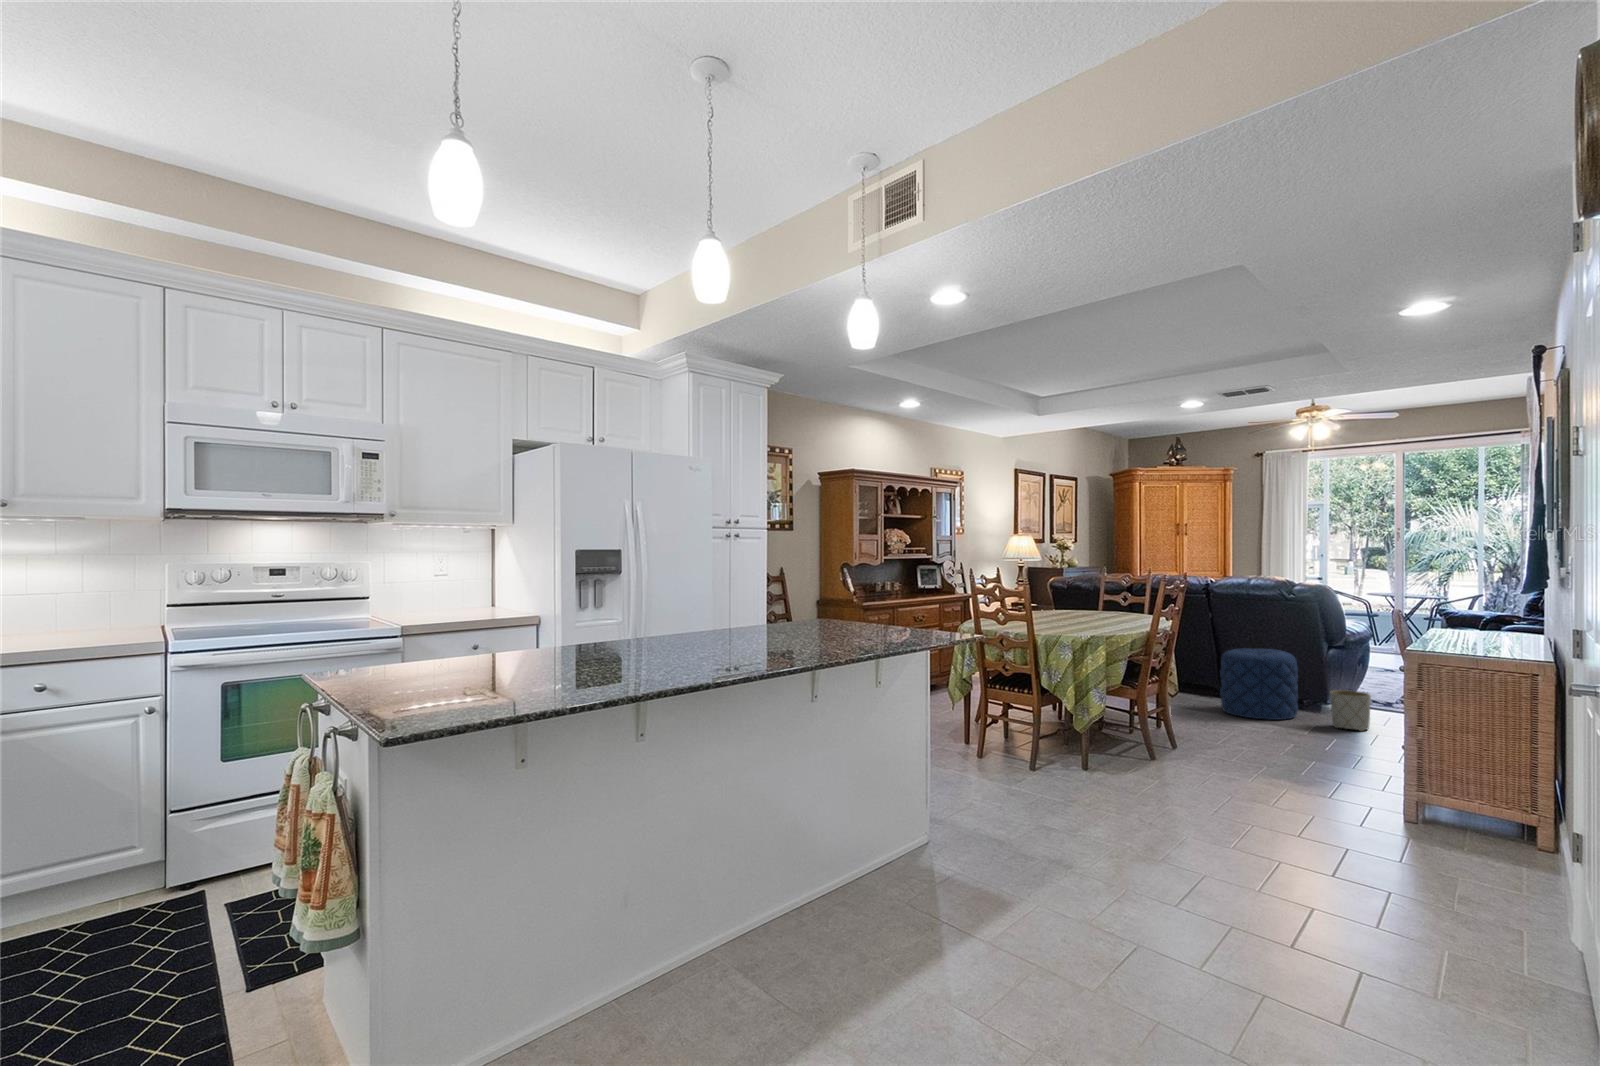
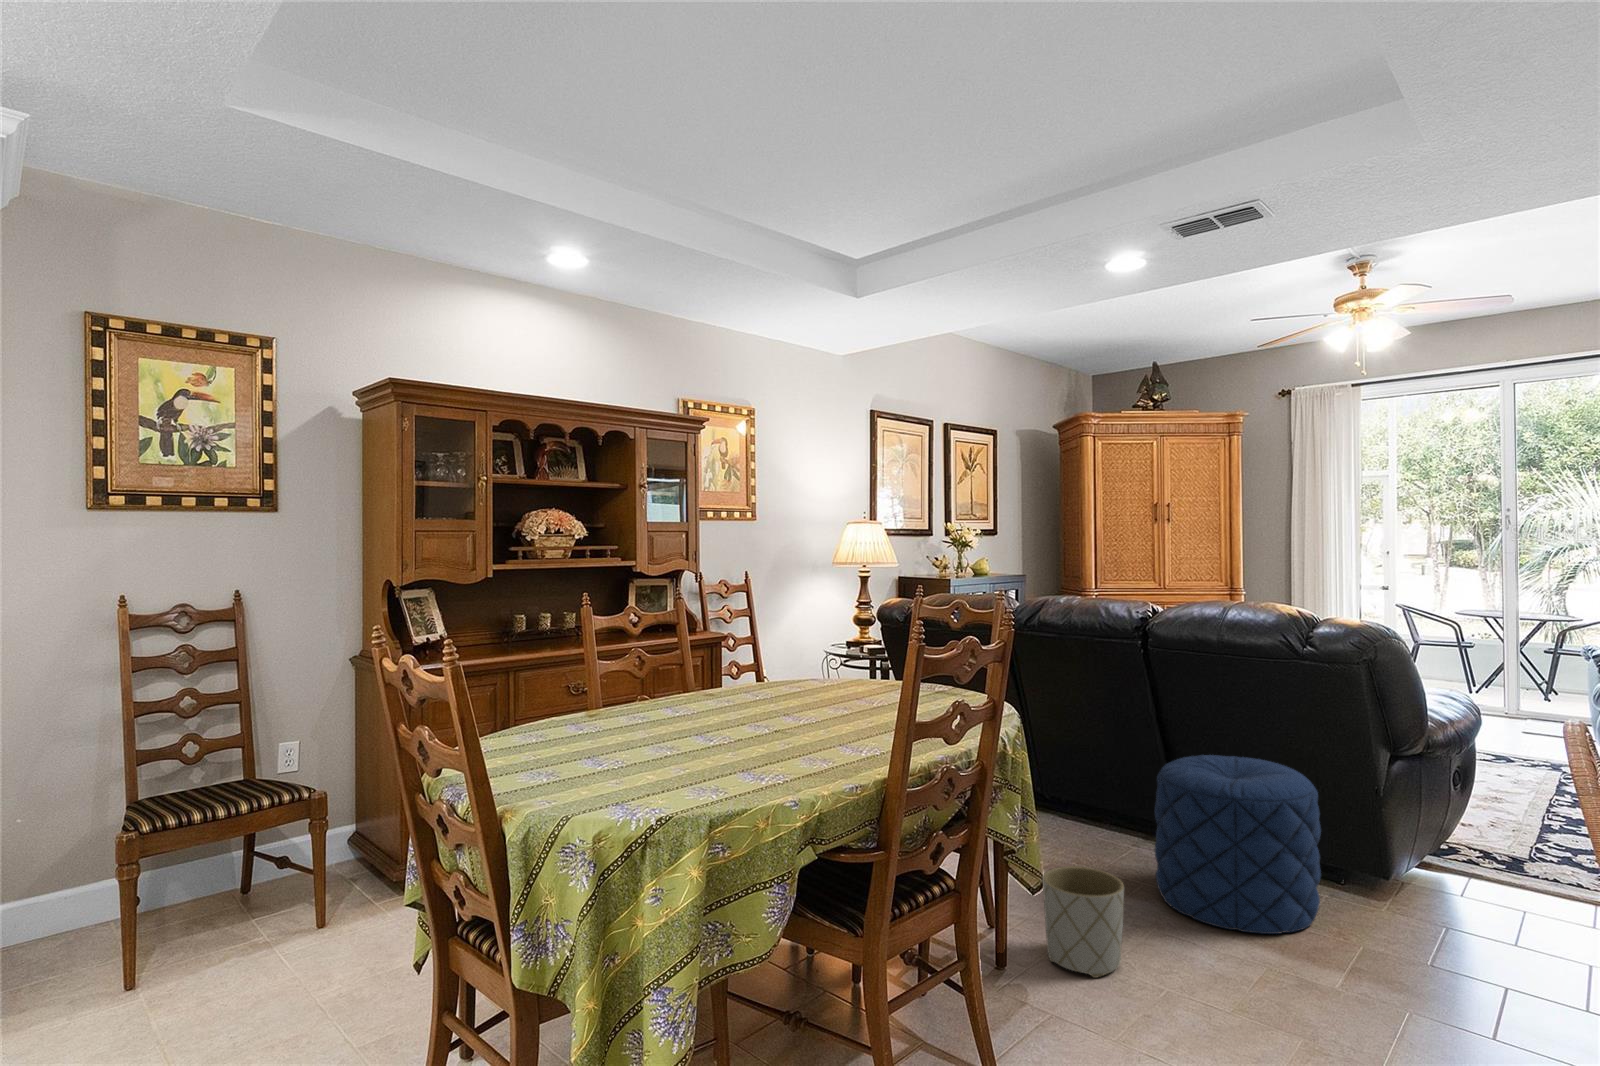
planter: present [1330,690,1371,731] -> present [1043,866,1124,978]

